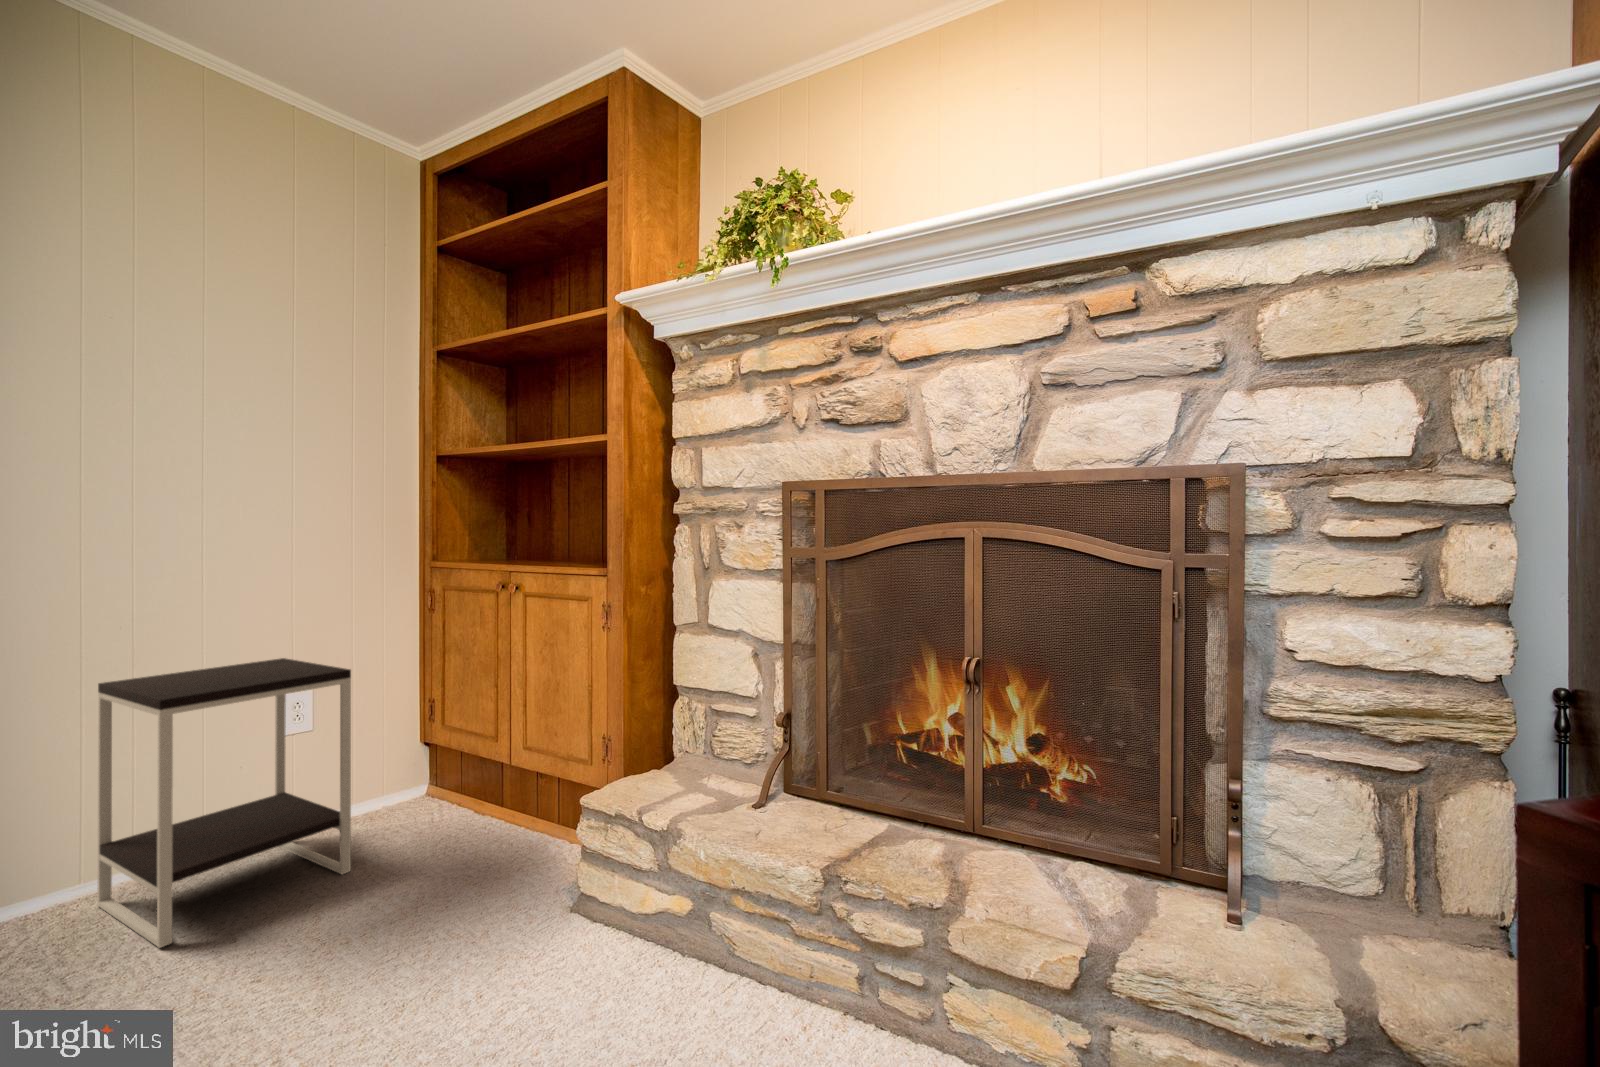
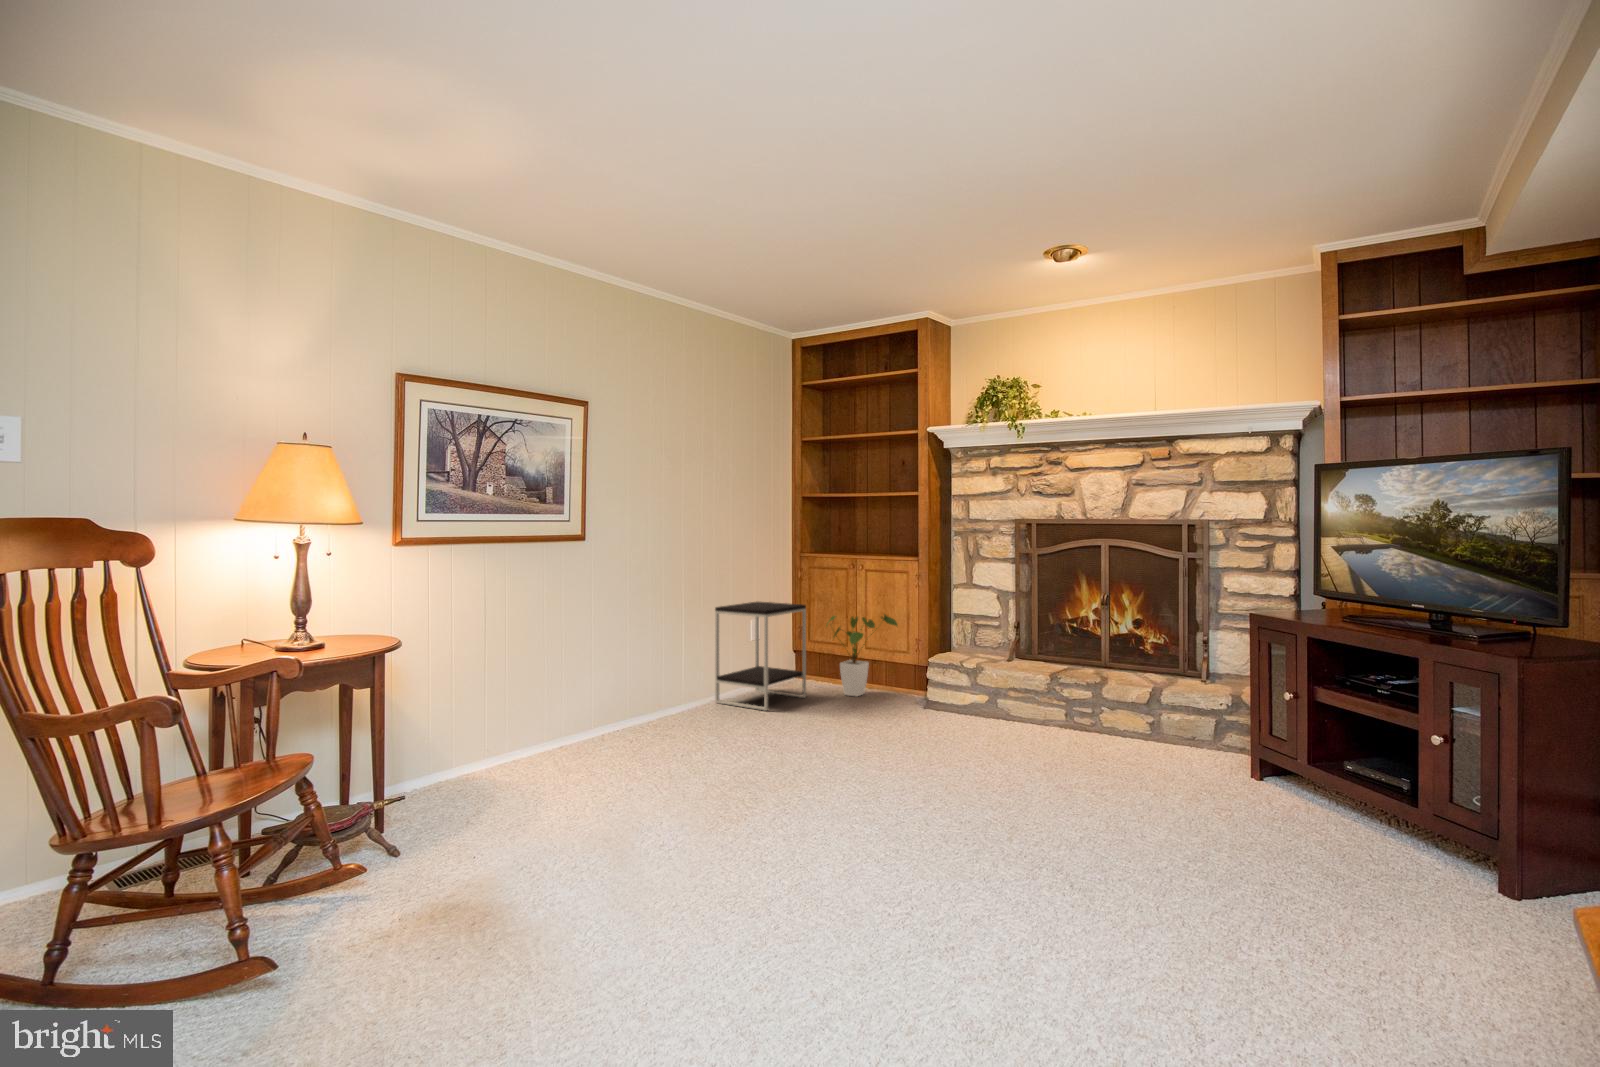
house plant: none [381,681,570,864] -> present [827,614,897,697]

